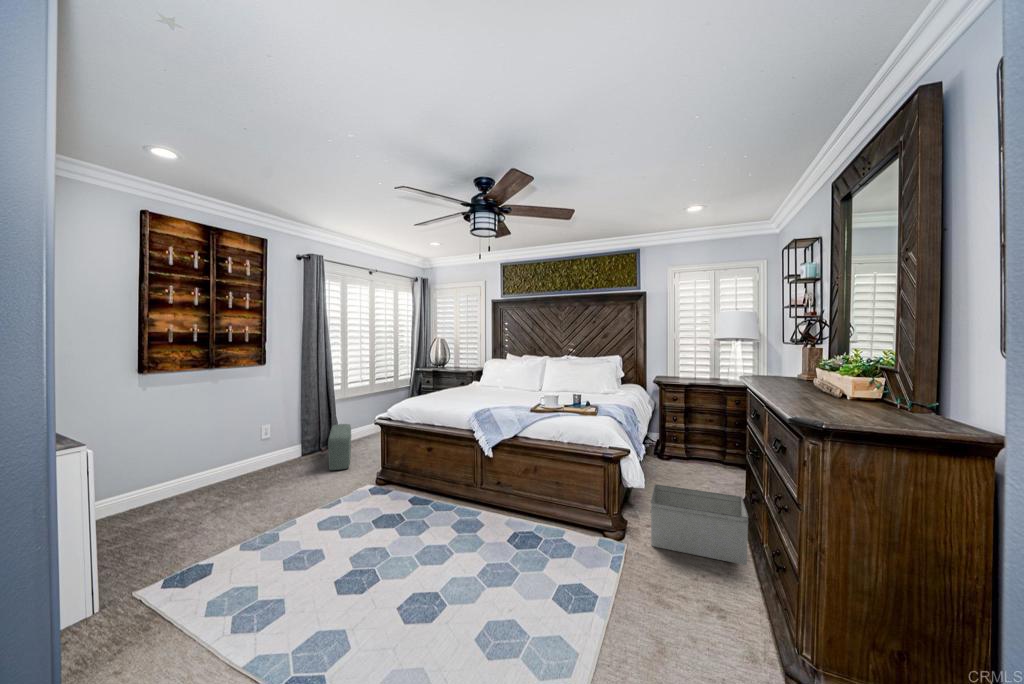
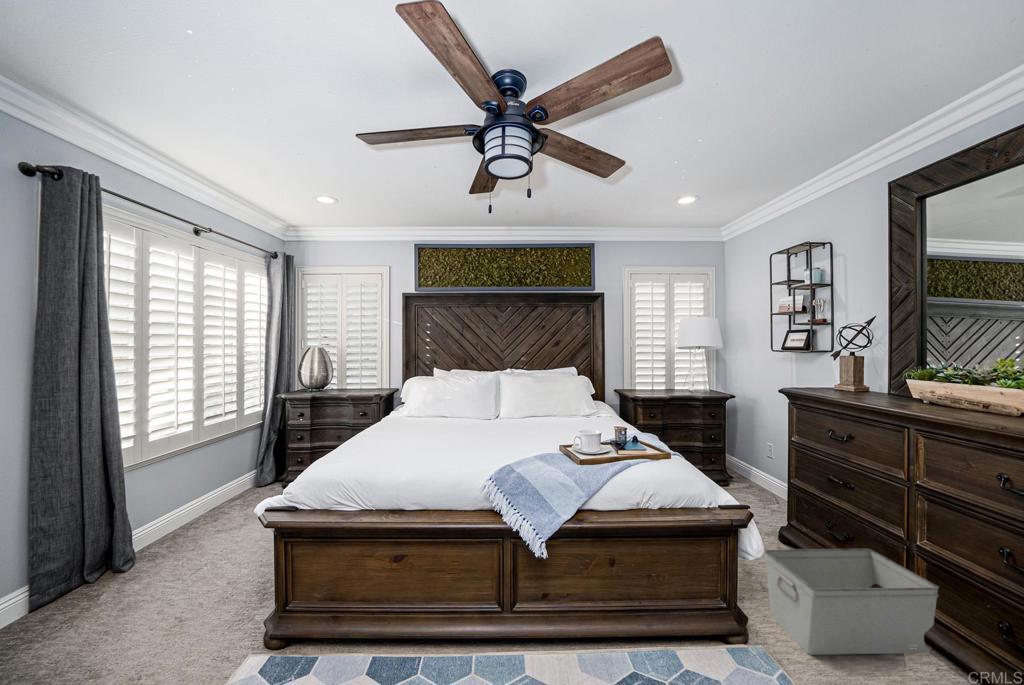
pouf: present [328,424,351,470] -> none [118,514,180,635]

